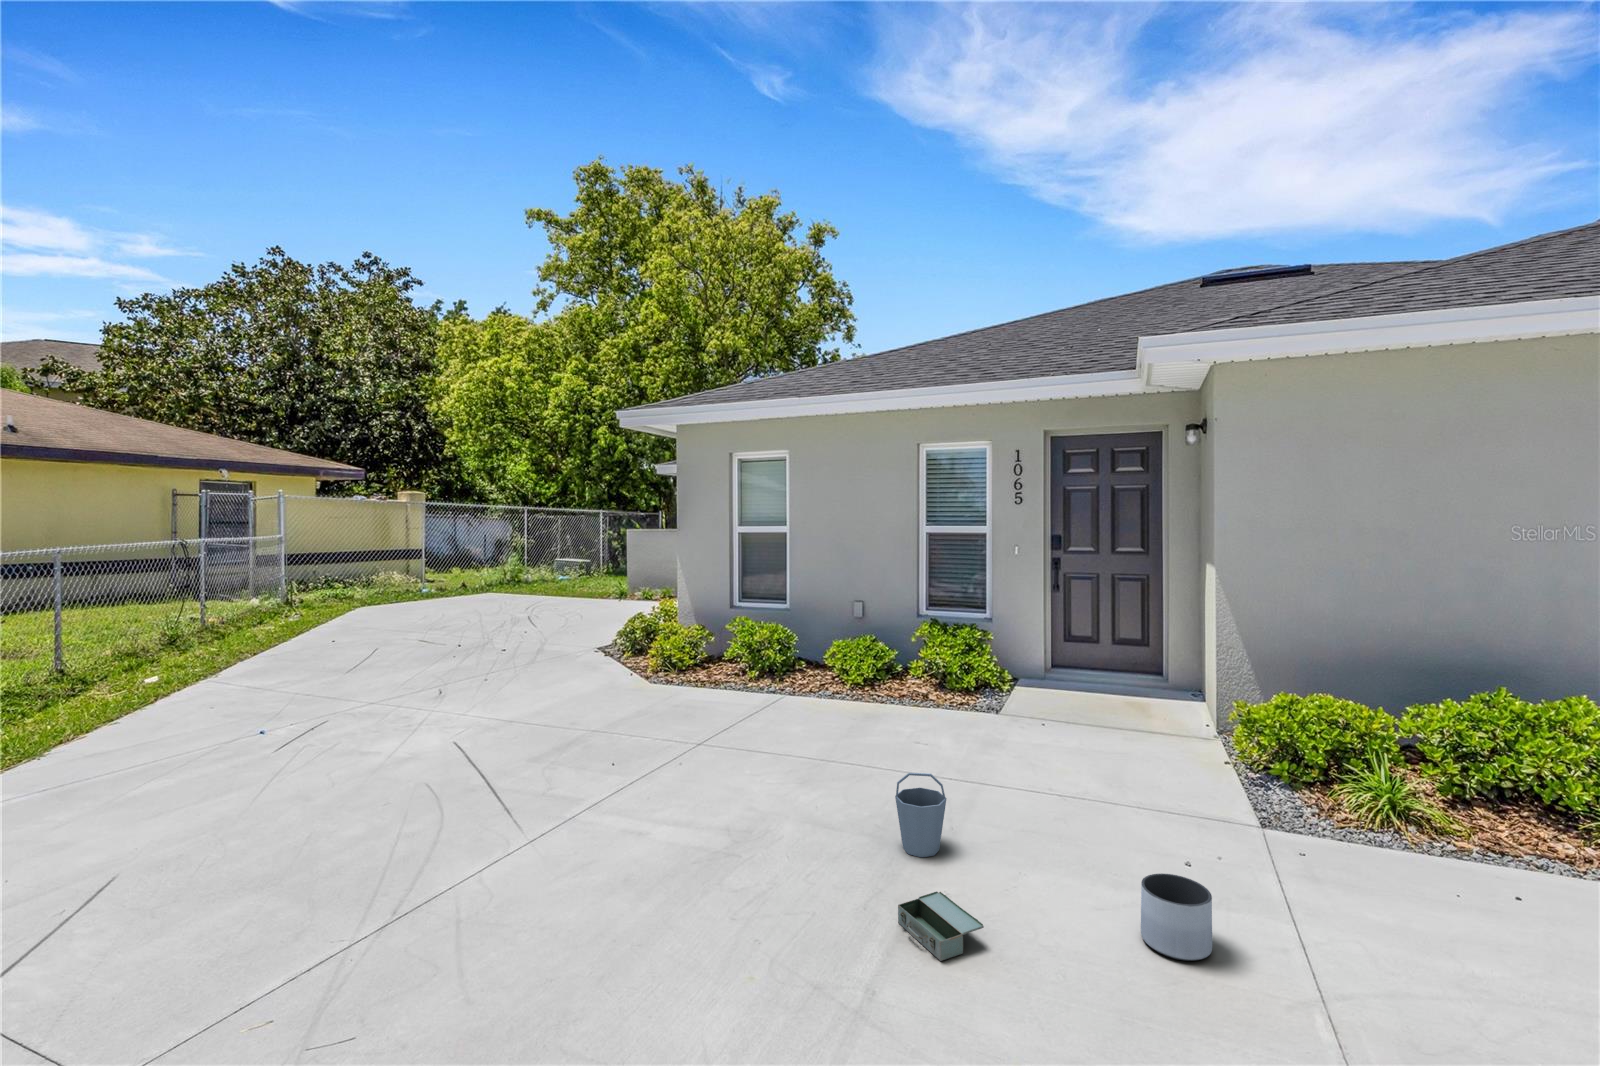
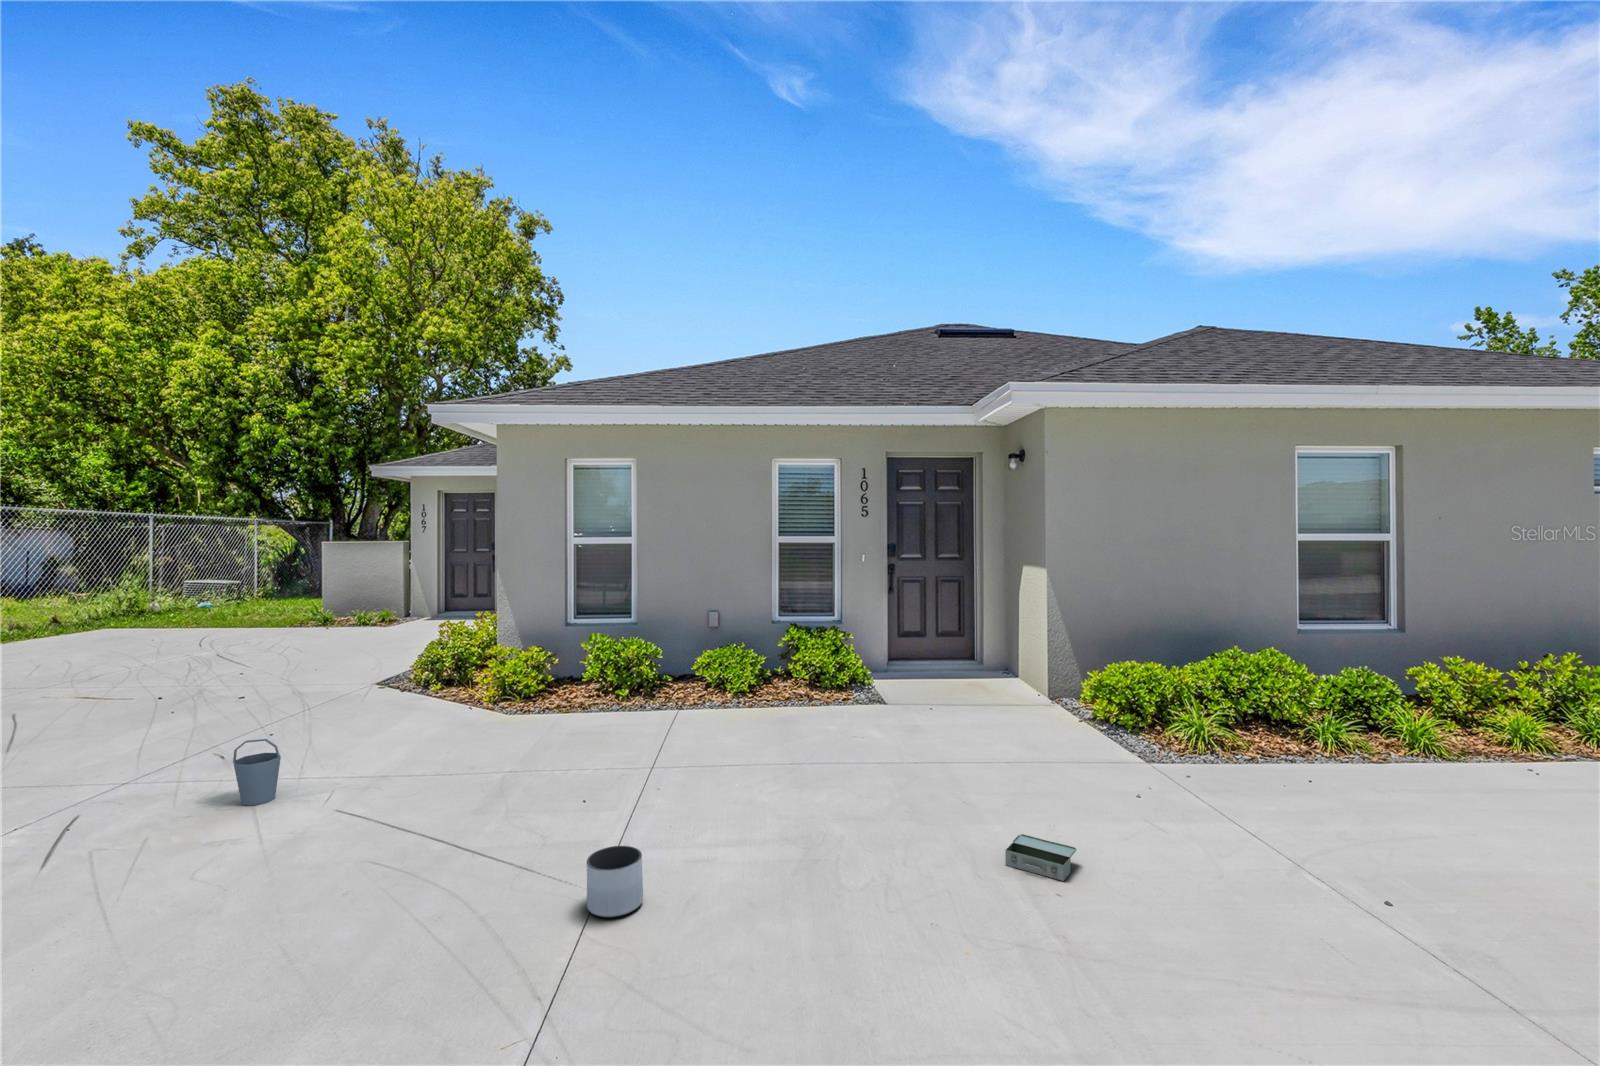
bucket: present [895,773,946,857] -> present [233,739,281,806]
planter: present [1141,873,1212,961] -> present [587,846,643,918]

